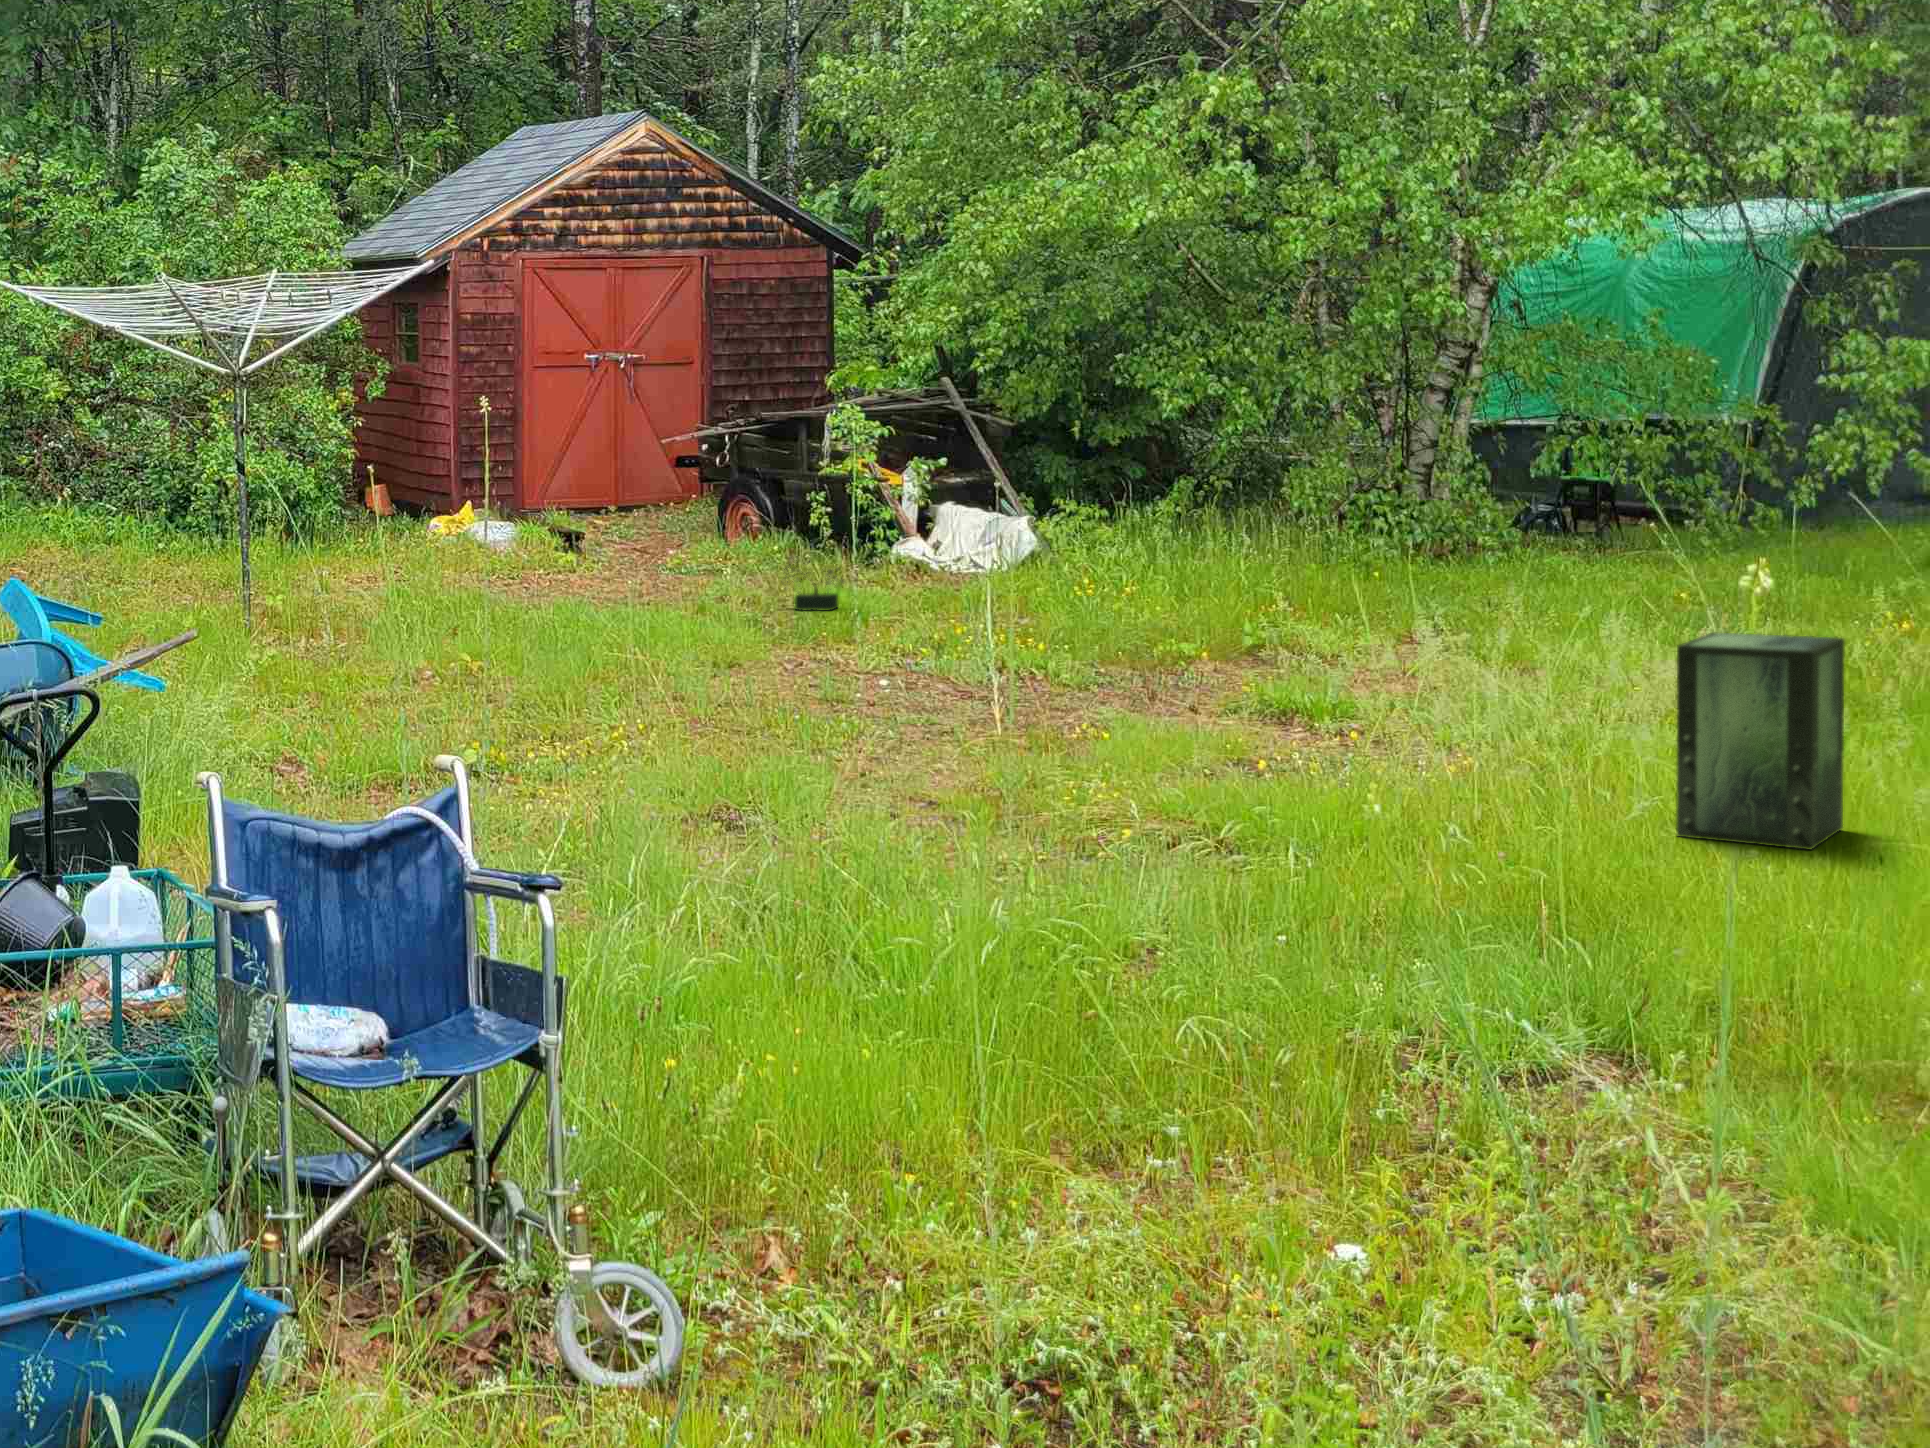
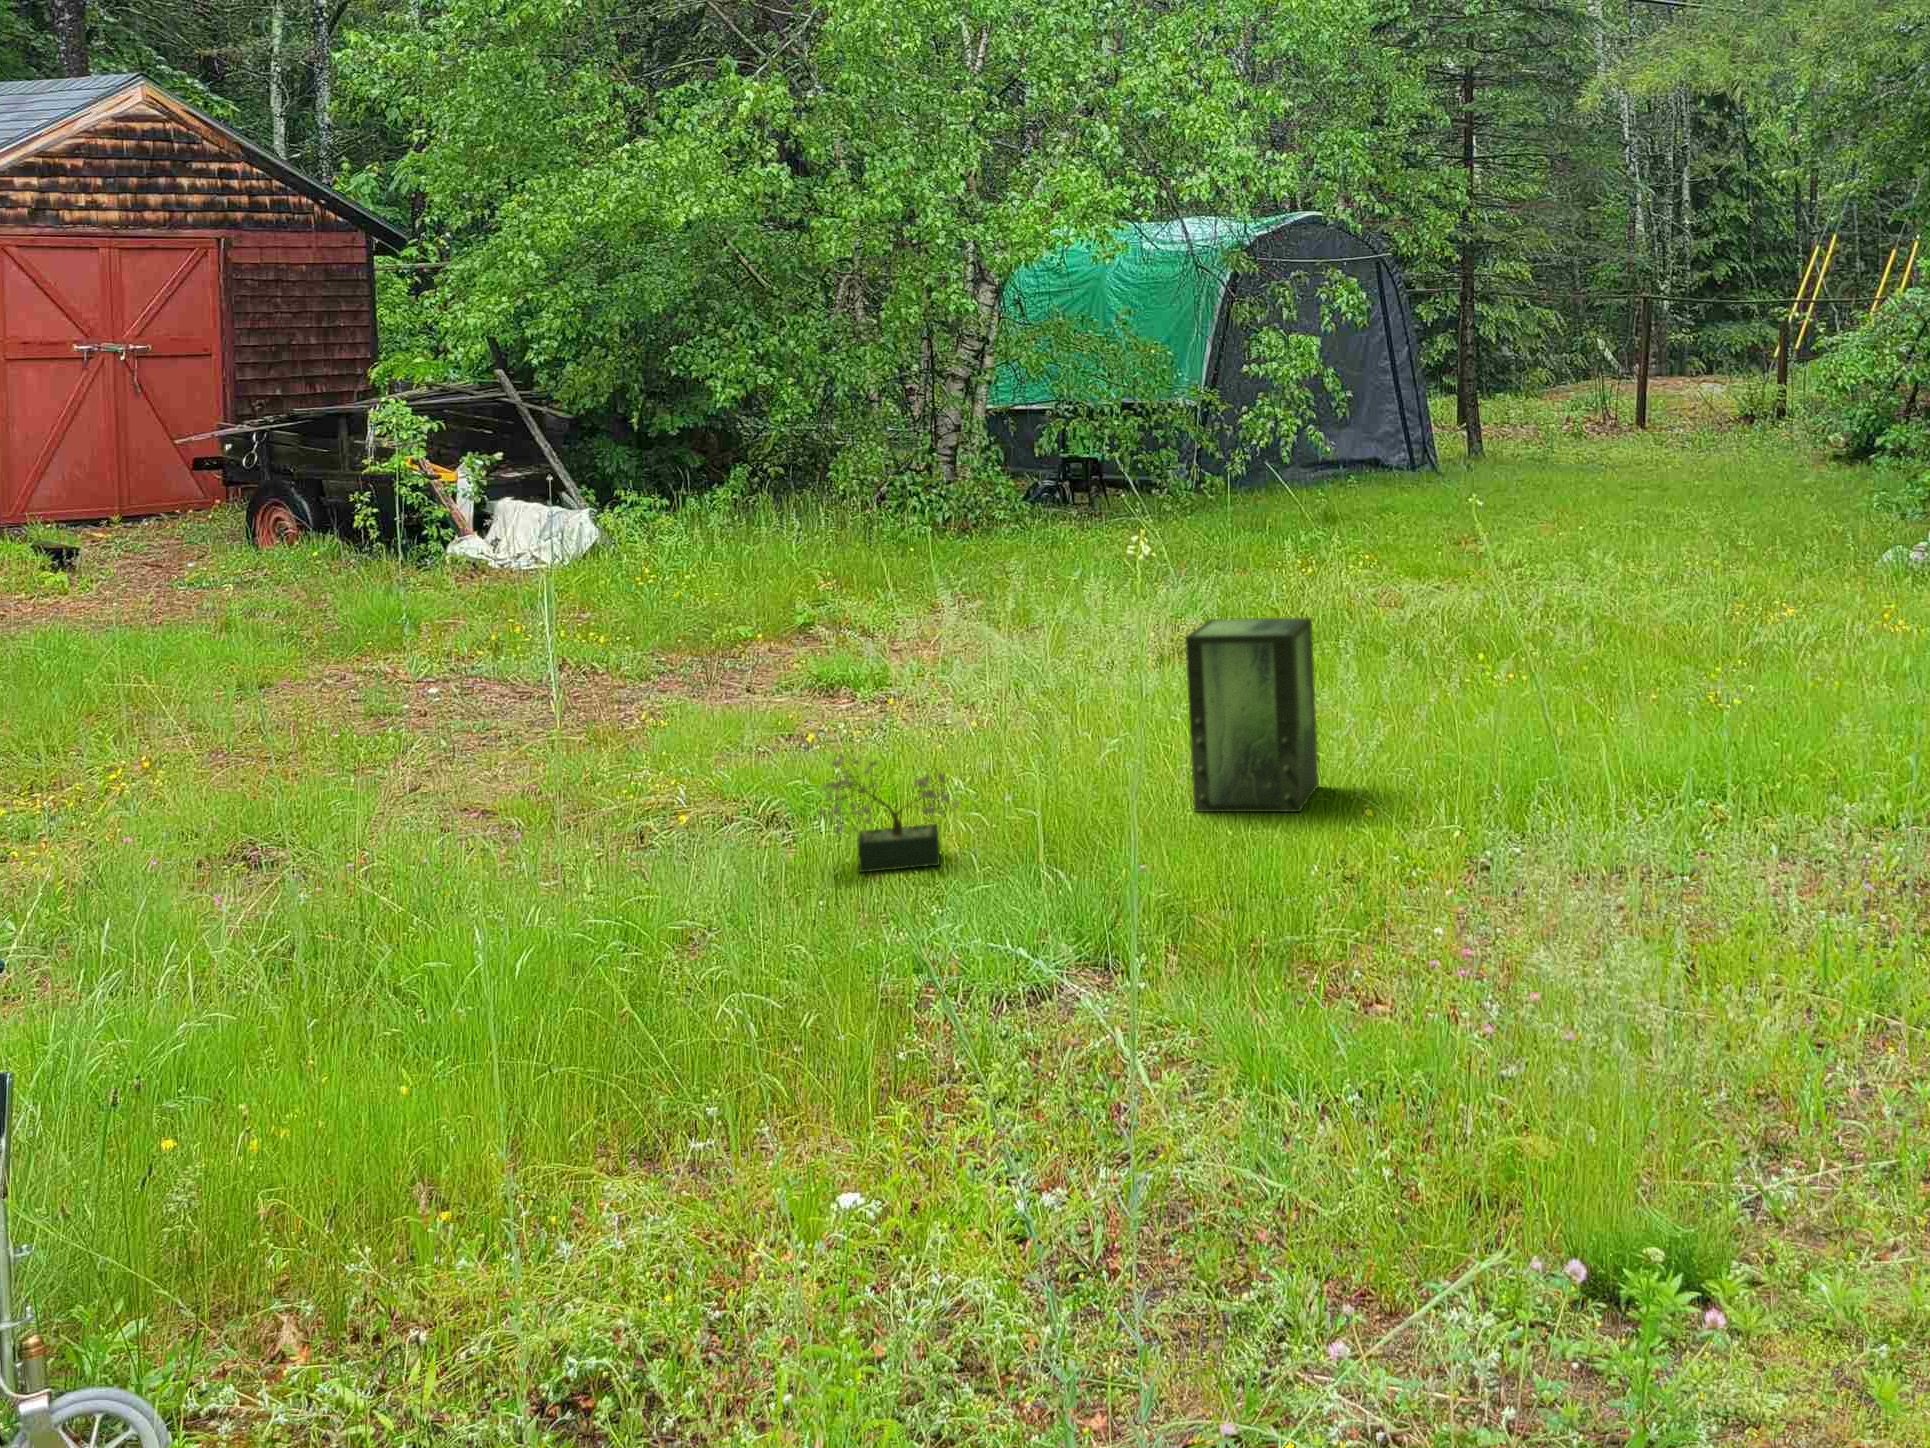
decorative plant: present [781,556,844,611] -> present [821,755,959,872]

